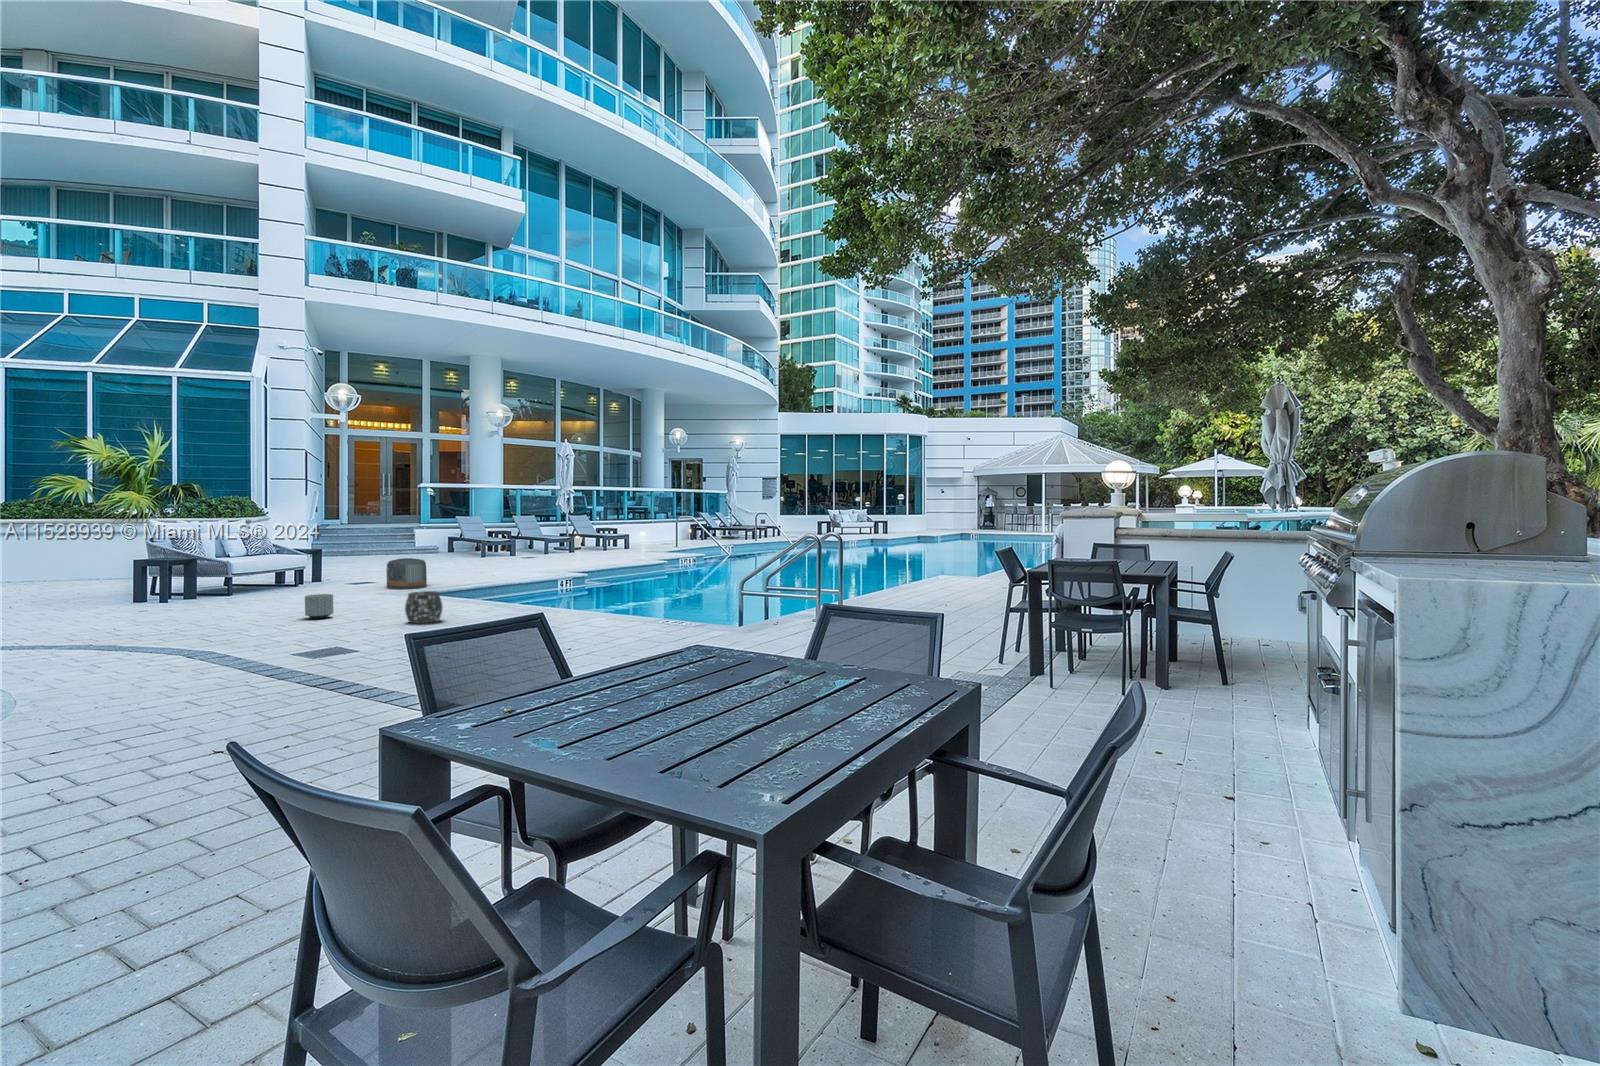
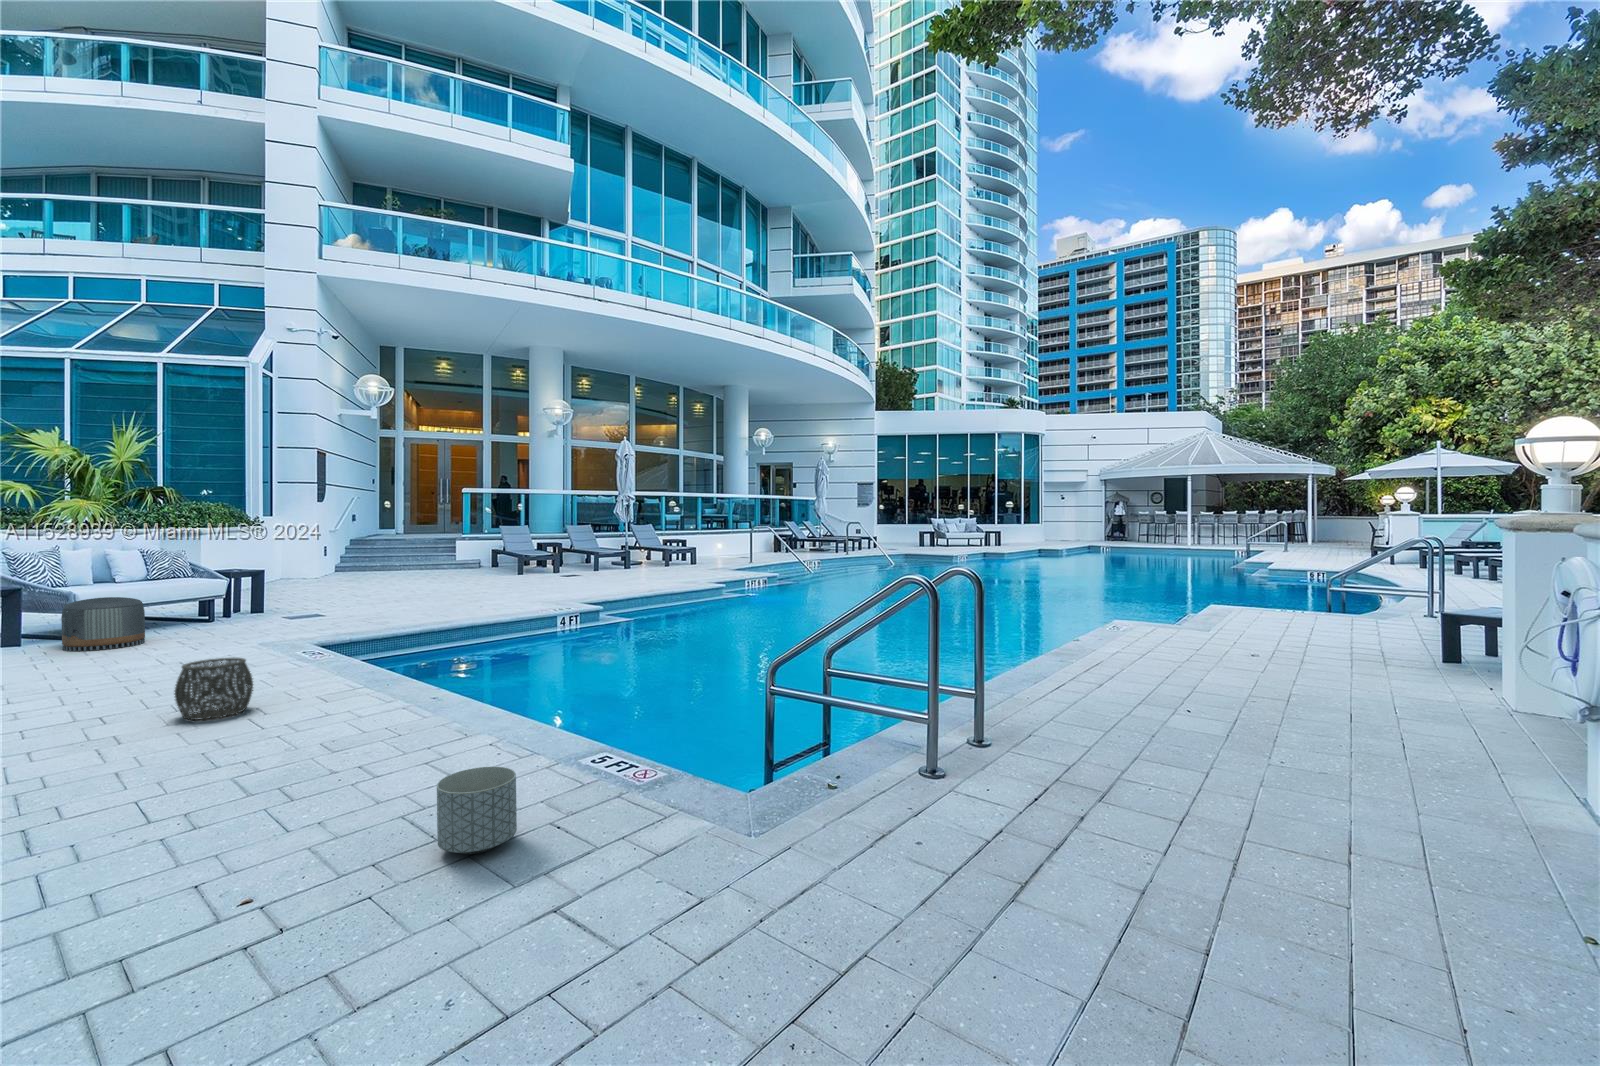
pouf: present [386,558,427,589] -> present [61,597,145,651]
planter: present [305,594,334,619] -> present [437,766,517,854]

